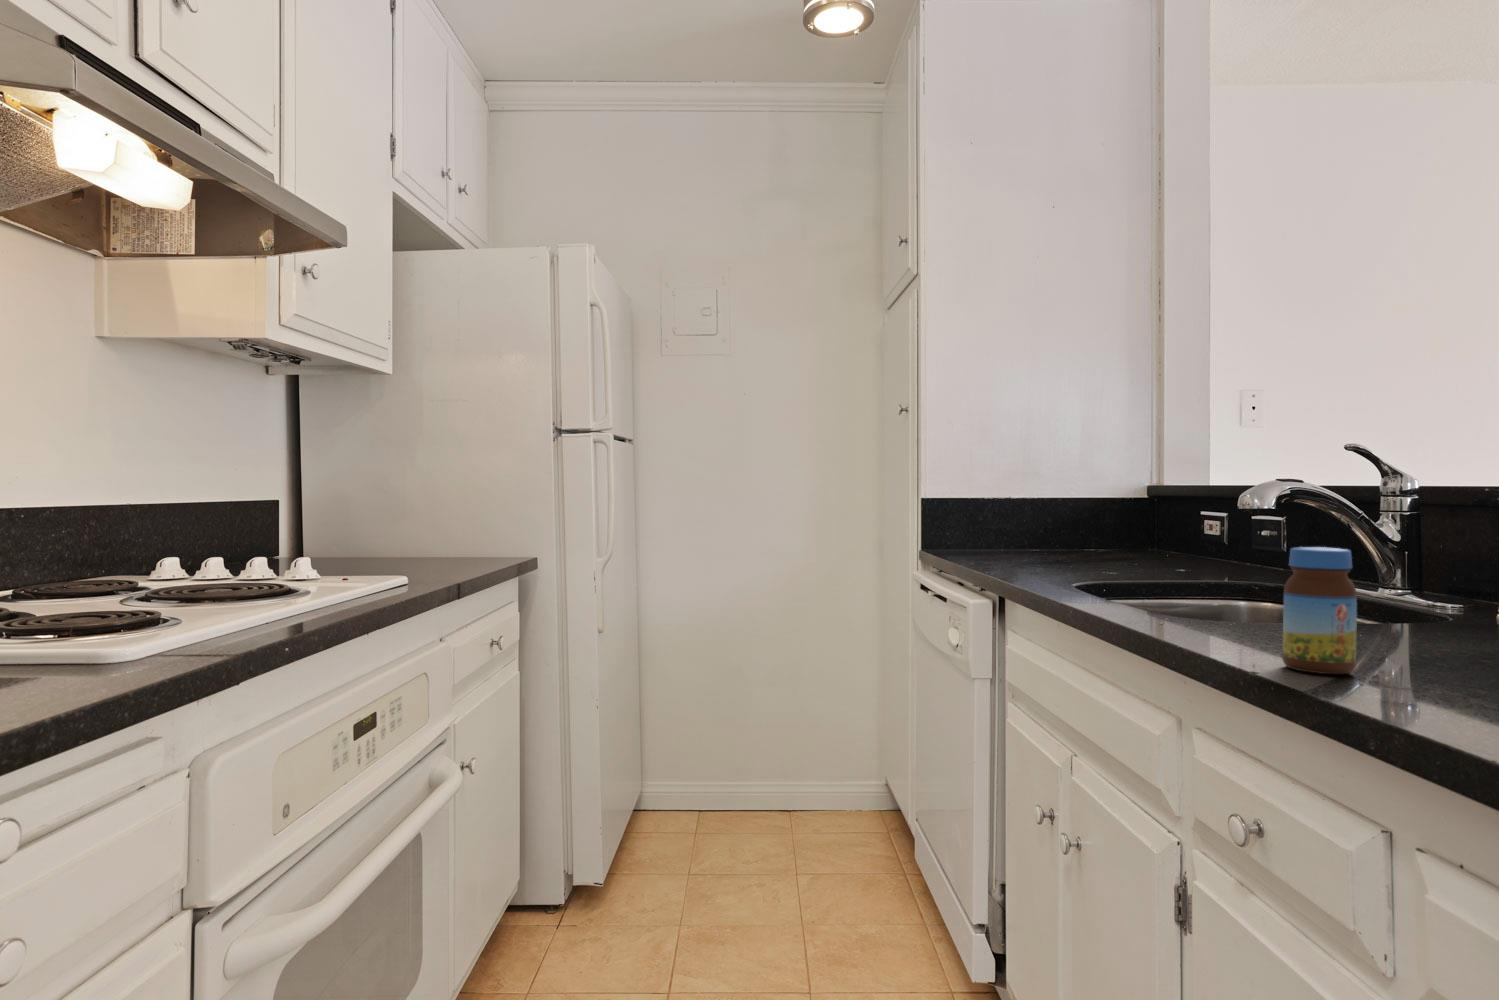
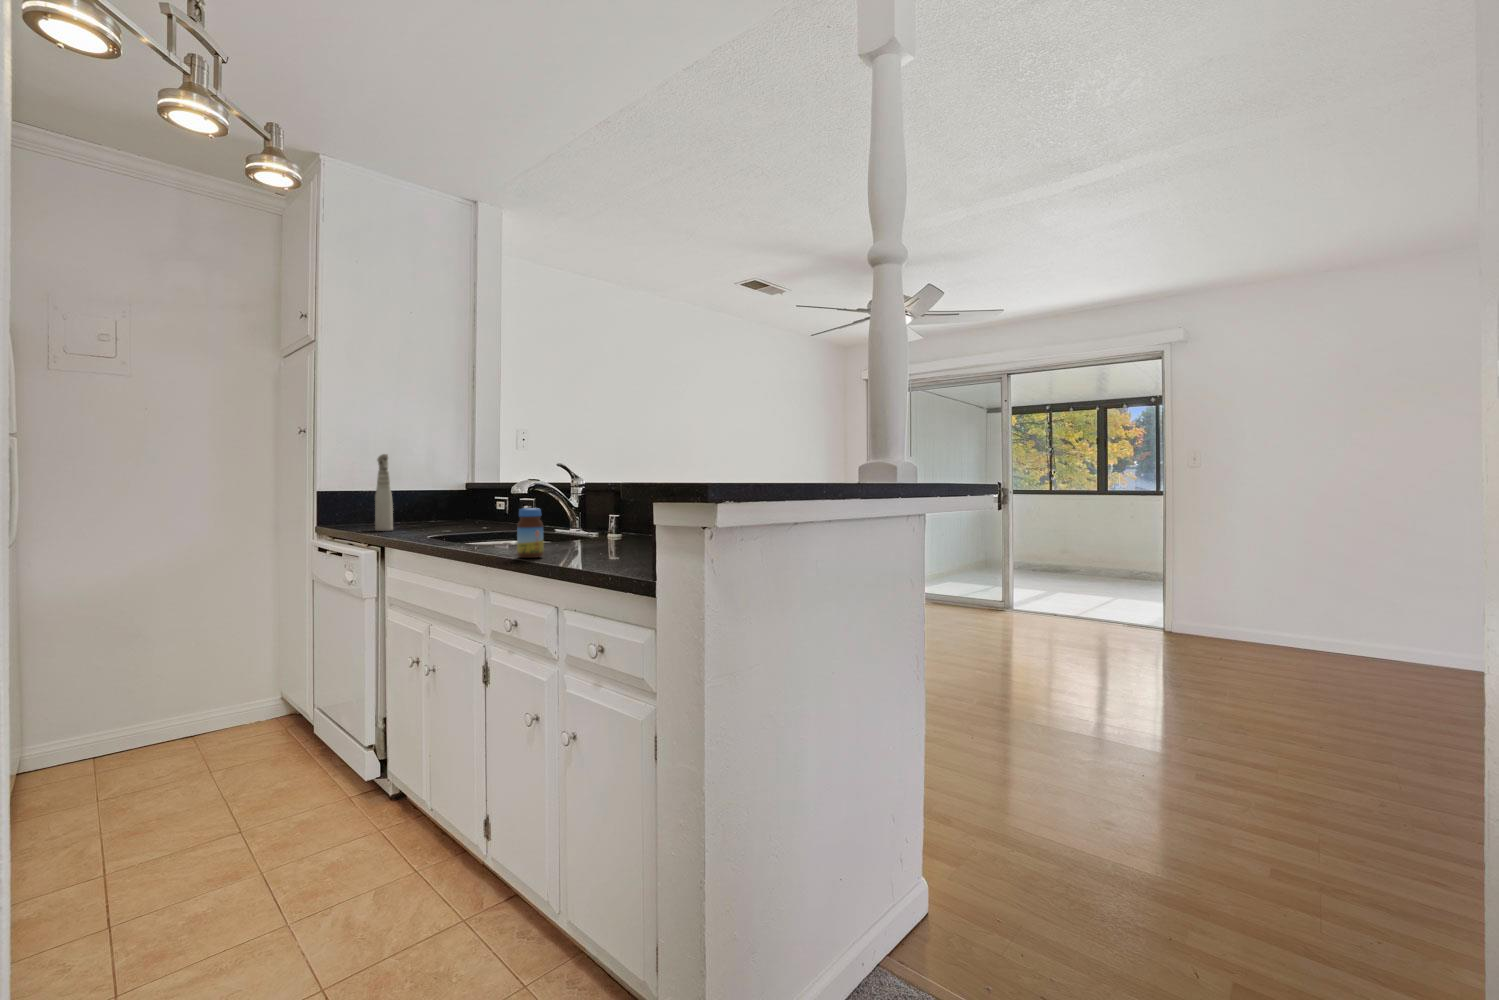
spray bottle: none [999,435,1026,563] -> present [375,454,393,531]

